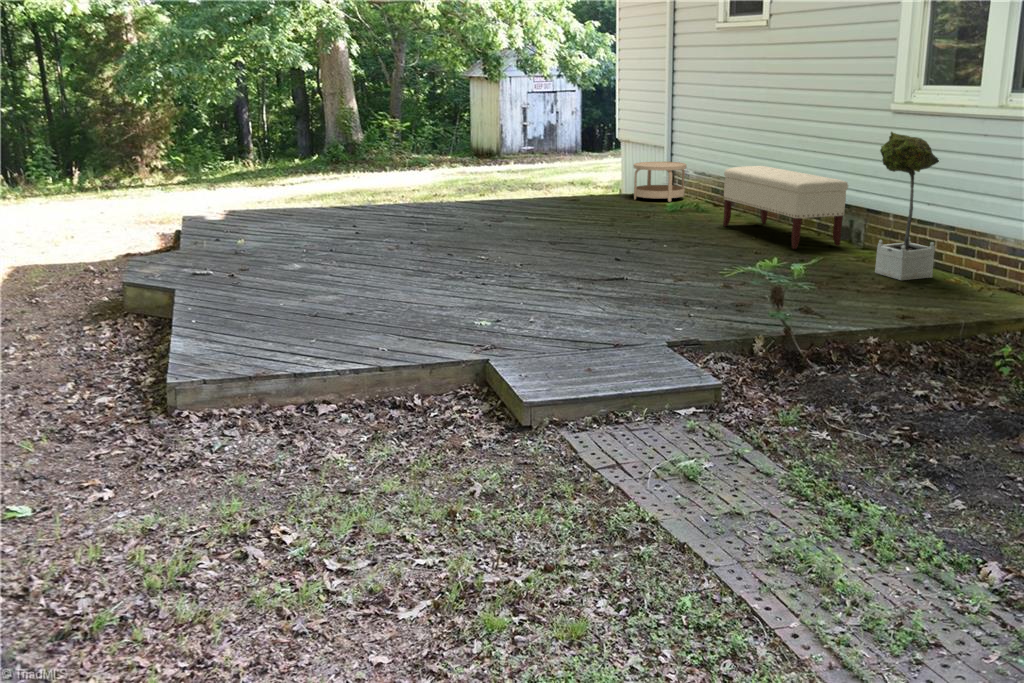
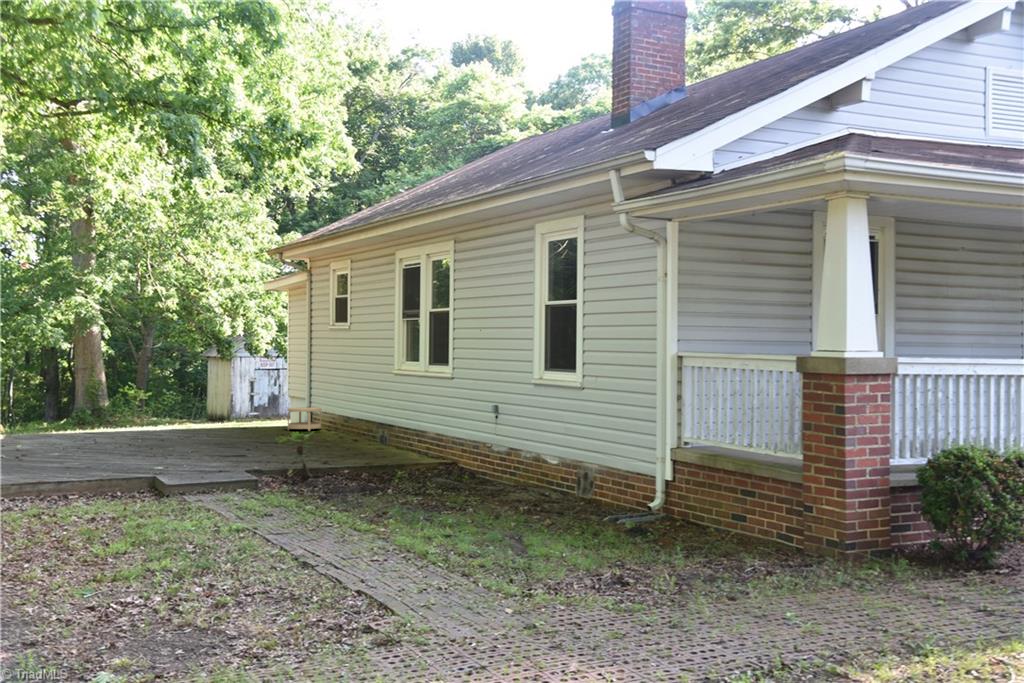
potted tree: present [875,132,939,280] -> none [378,381,408,454]
bench: present [723,166,848,249] -> none [327,405,382,446]

